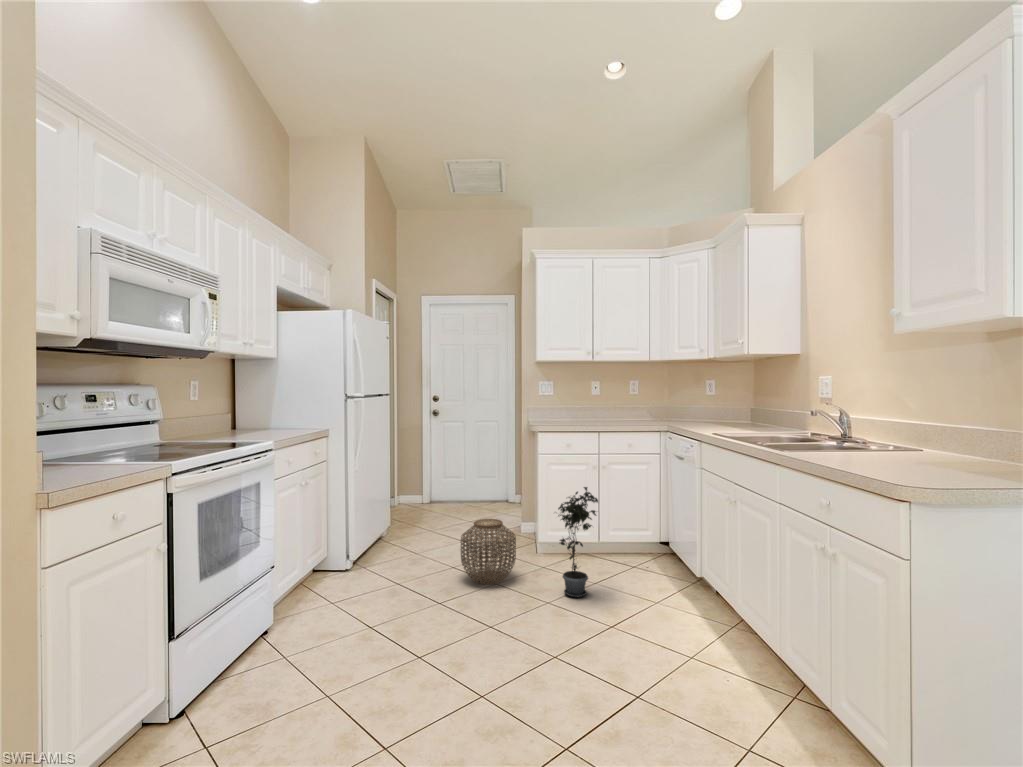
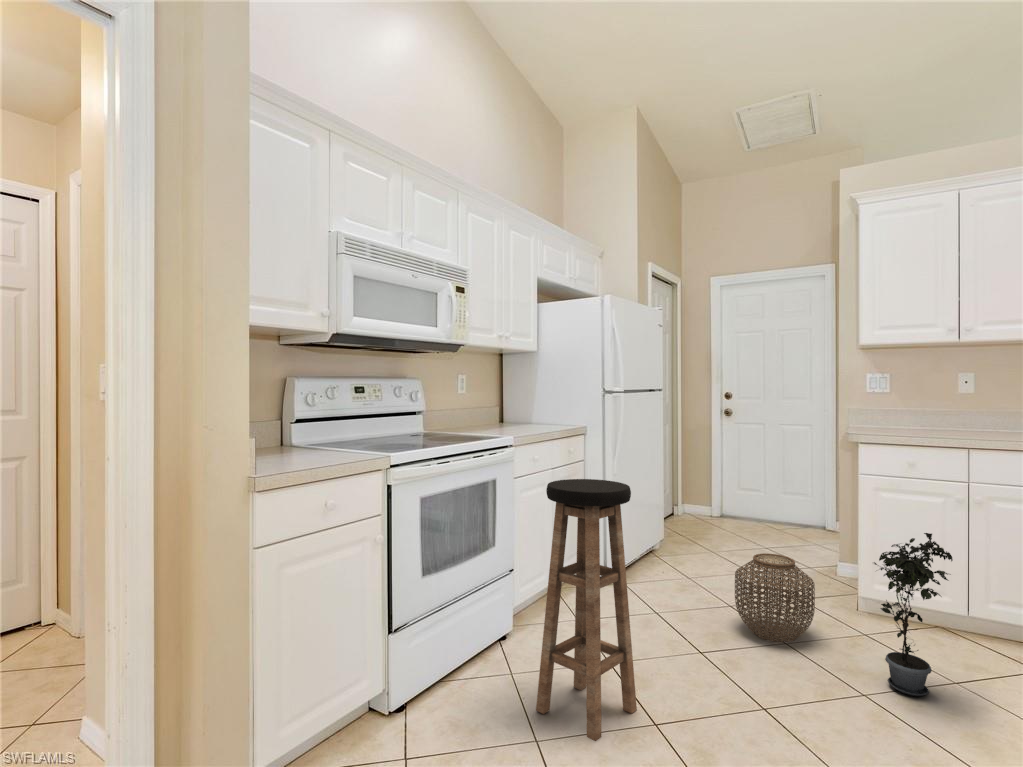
bar stool: none [319,471,404,685] -> present [536,479,637,741]

